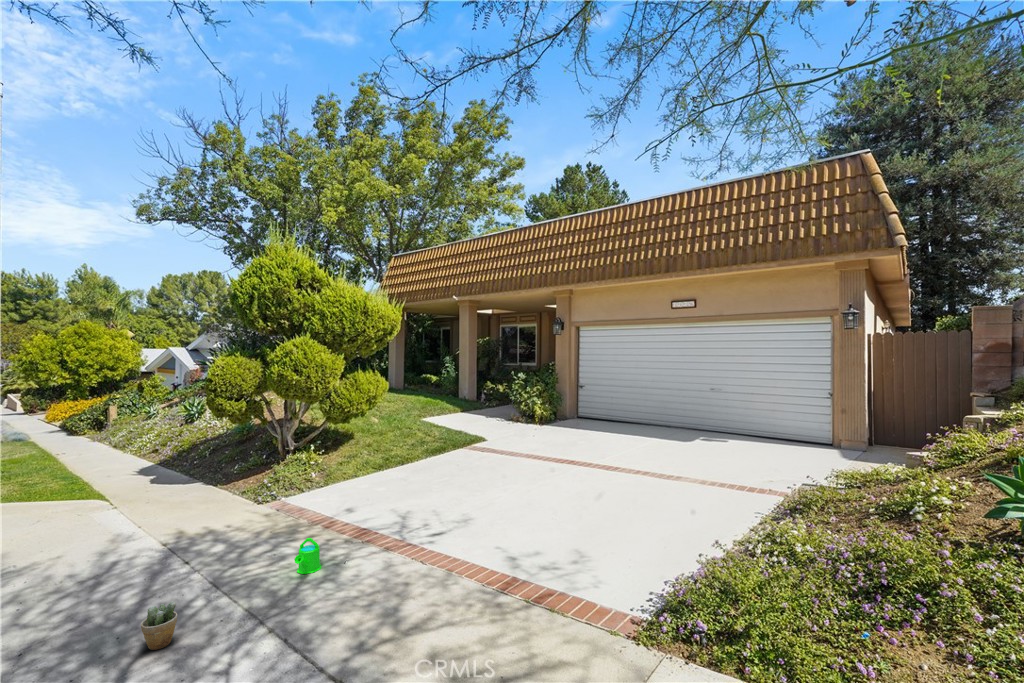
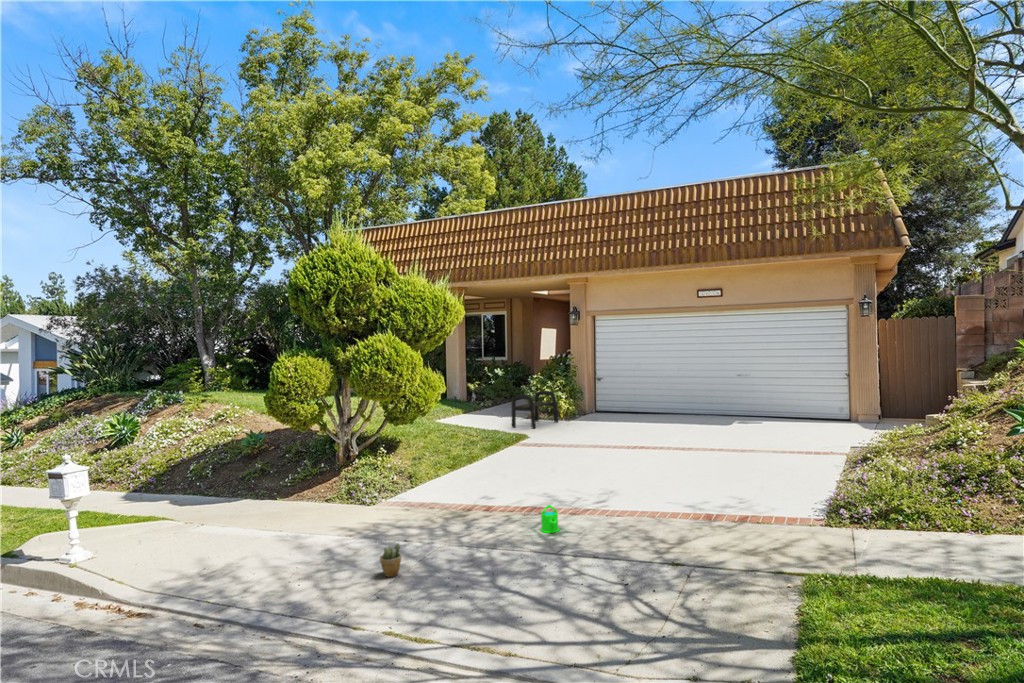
bench: none [489,396,535,431] -> present [512,391,558,428]
potted plant: present [141,601,178,650] -> present [380,543,401,577]

